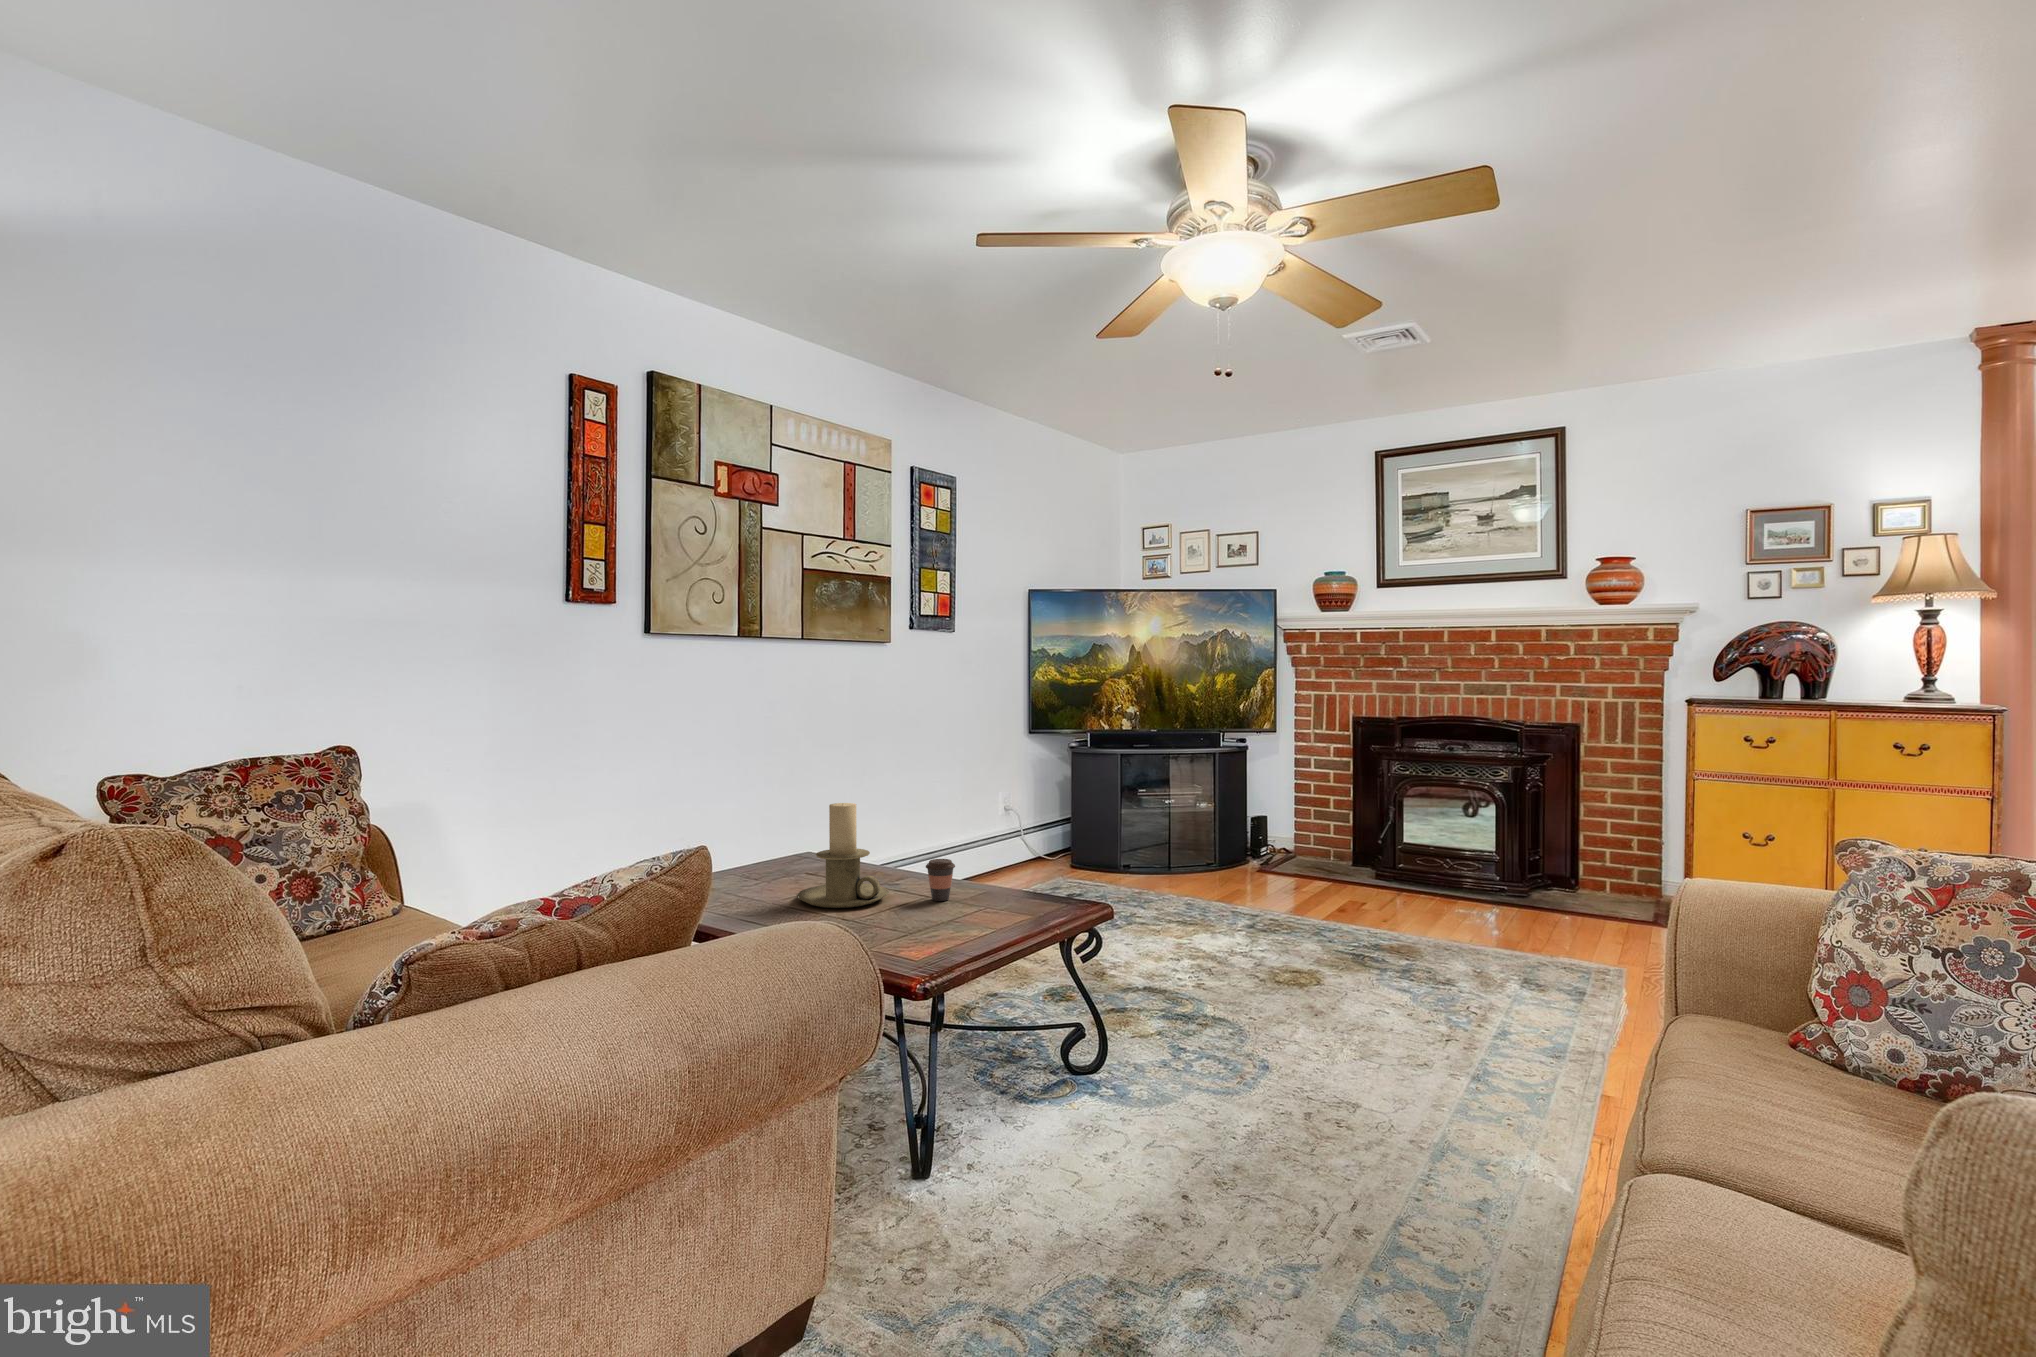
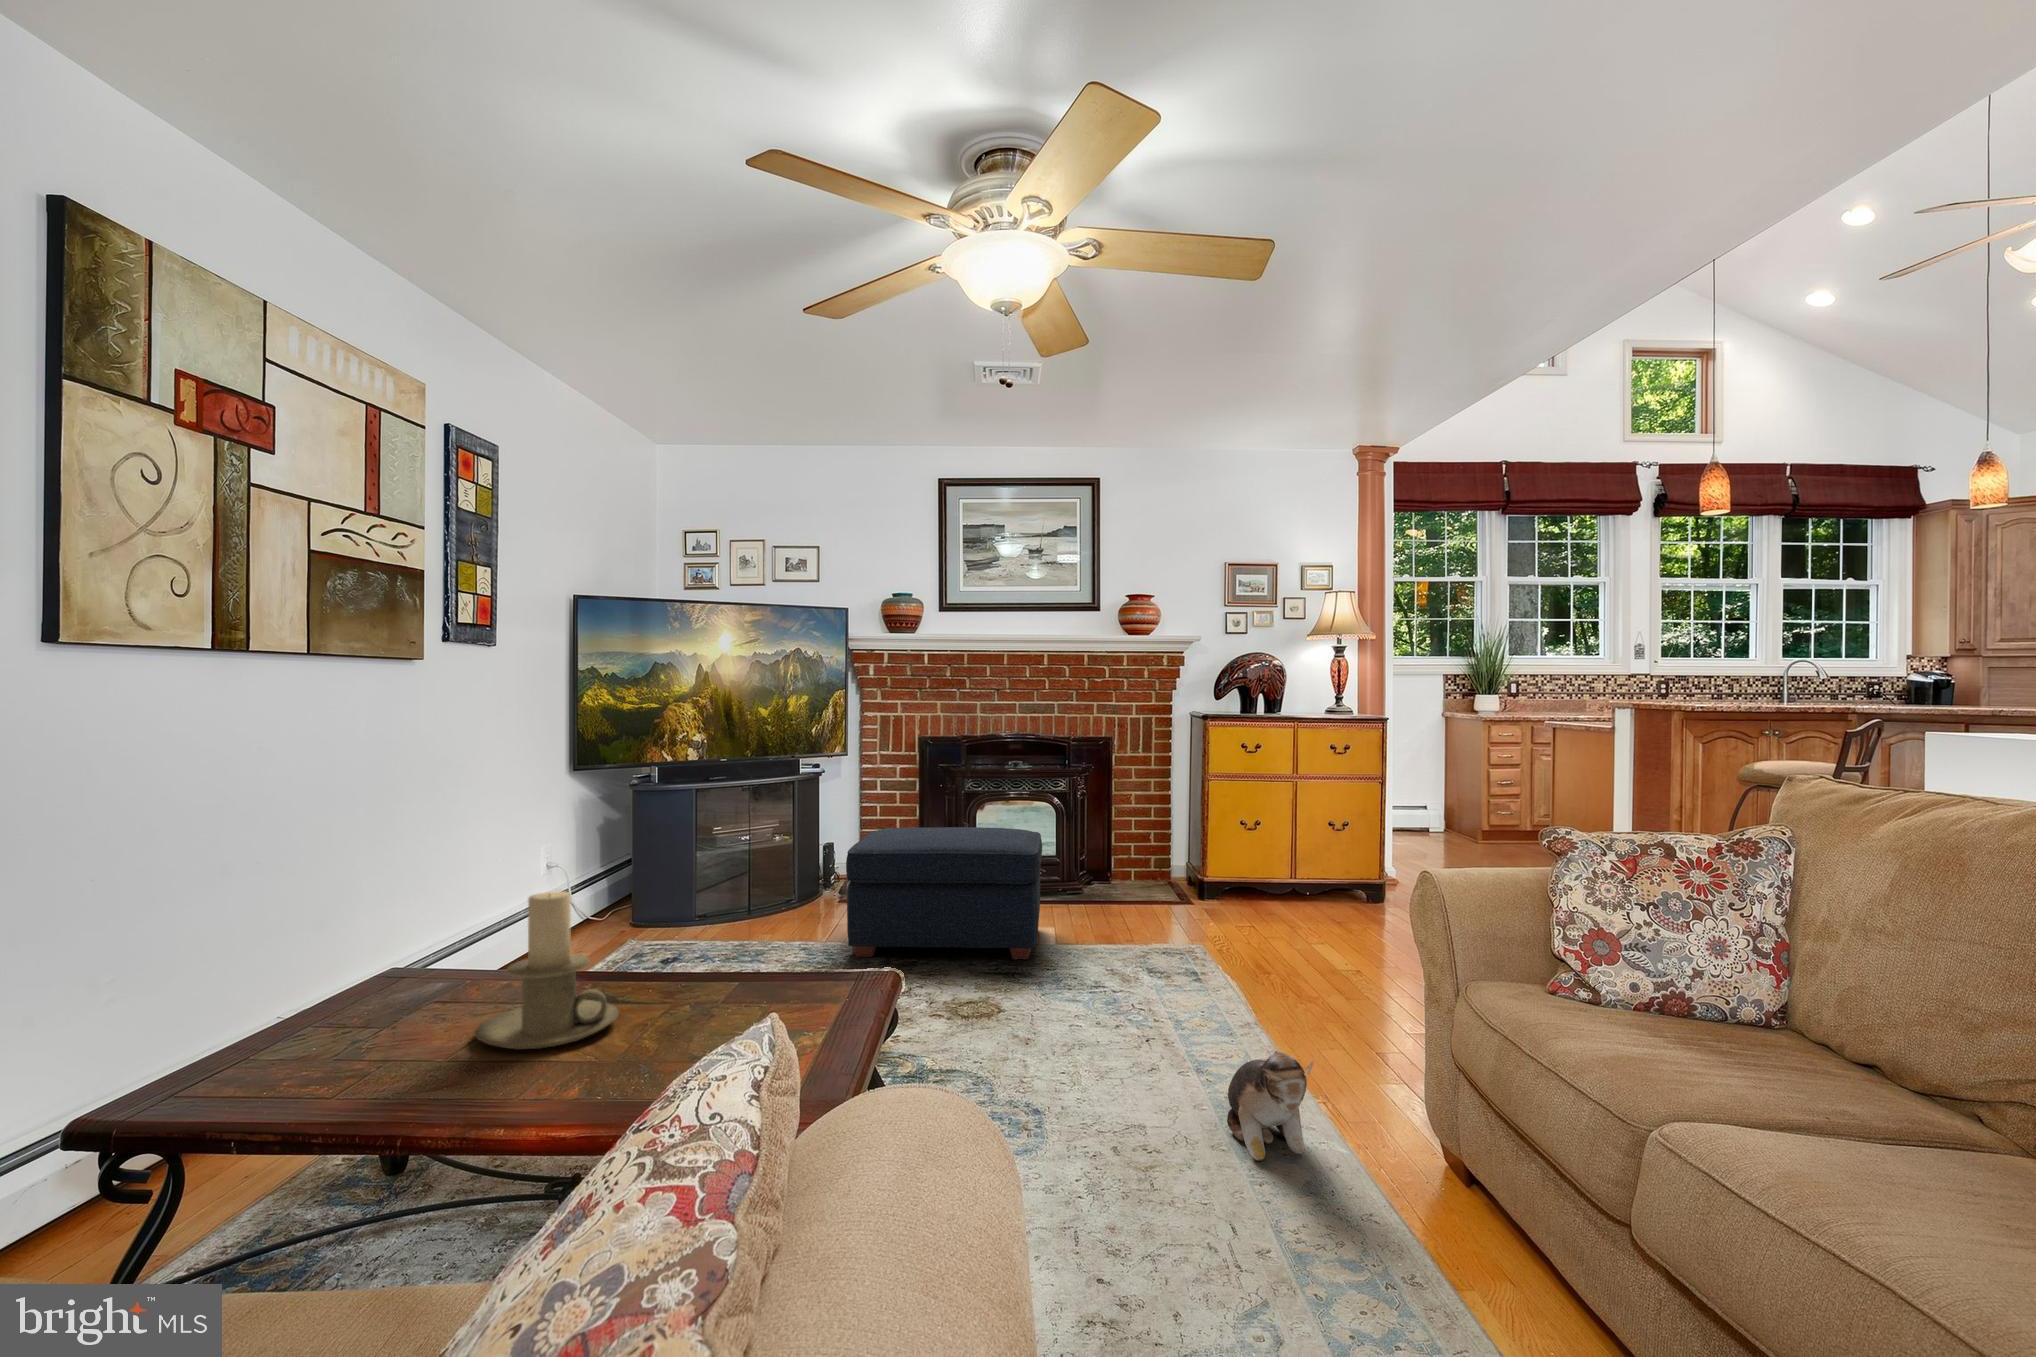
ottoman: none [1216,803,1440,949] -> present [846,827,1042,959]
coffee cup: present [926,859,955,901] -> none [666,948,708,1006]
plush toy: none [1434,1053,1520,1175] -> present [1227,1052,1313,1160]

